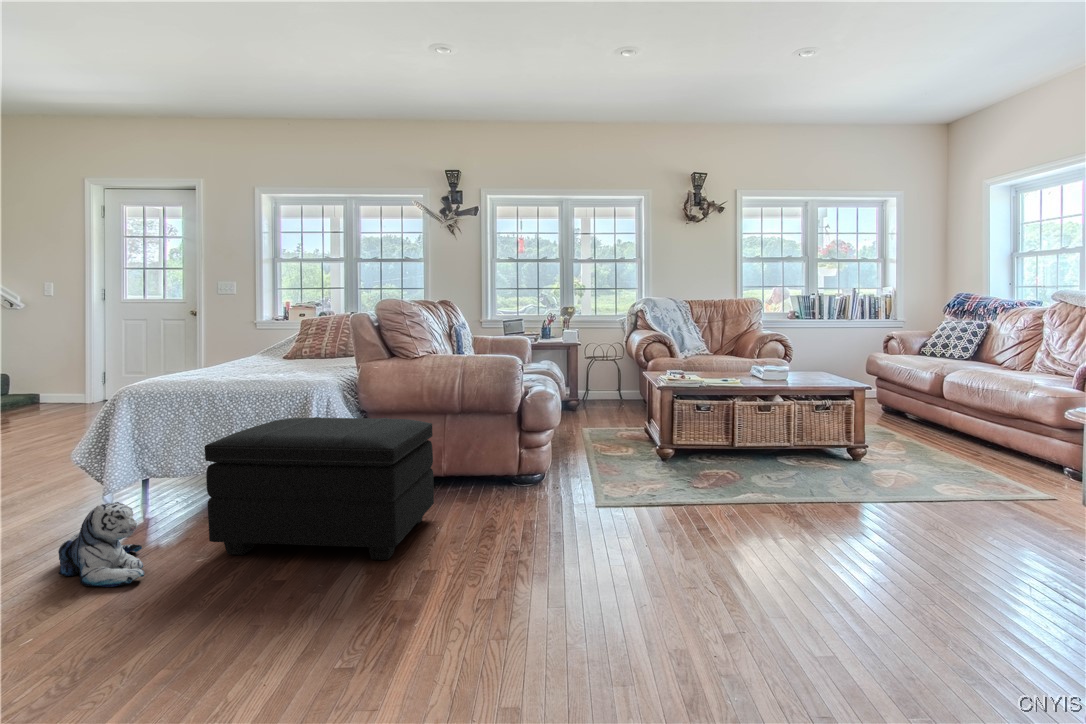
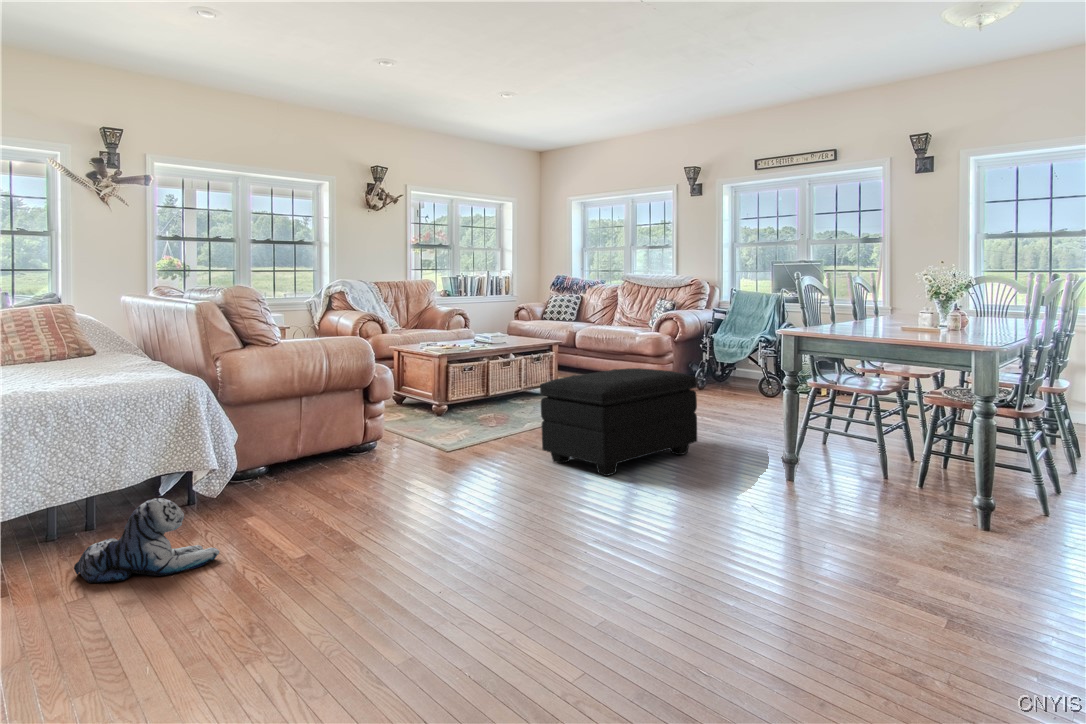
footstool: present [205,417,434,560] -> present [540,368,697,476]

